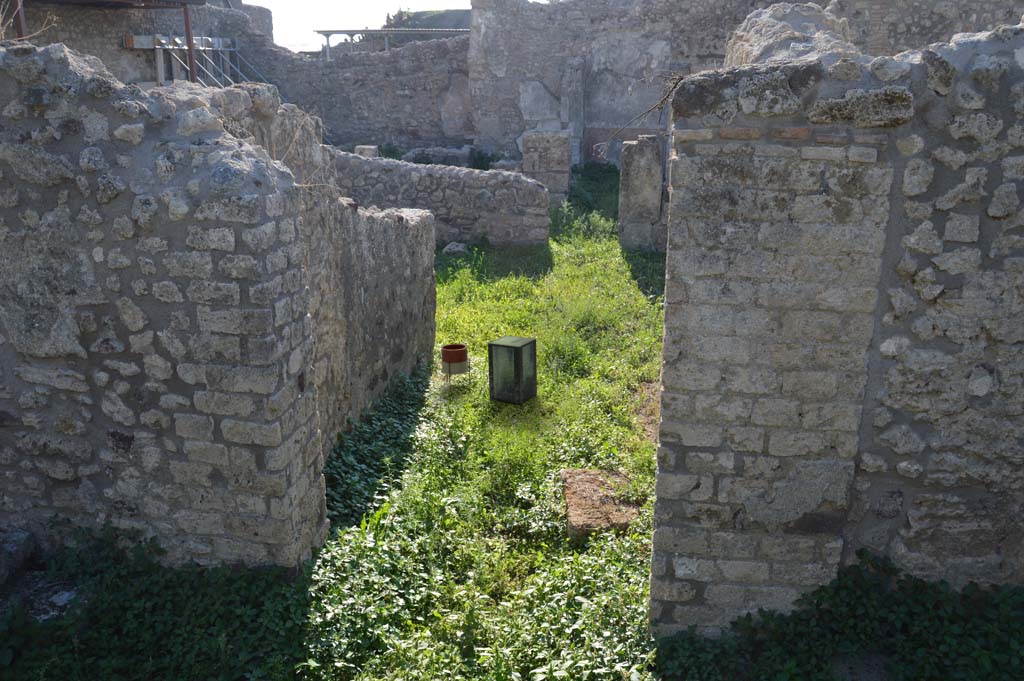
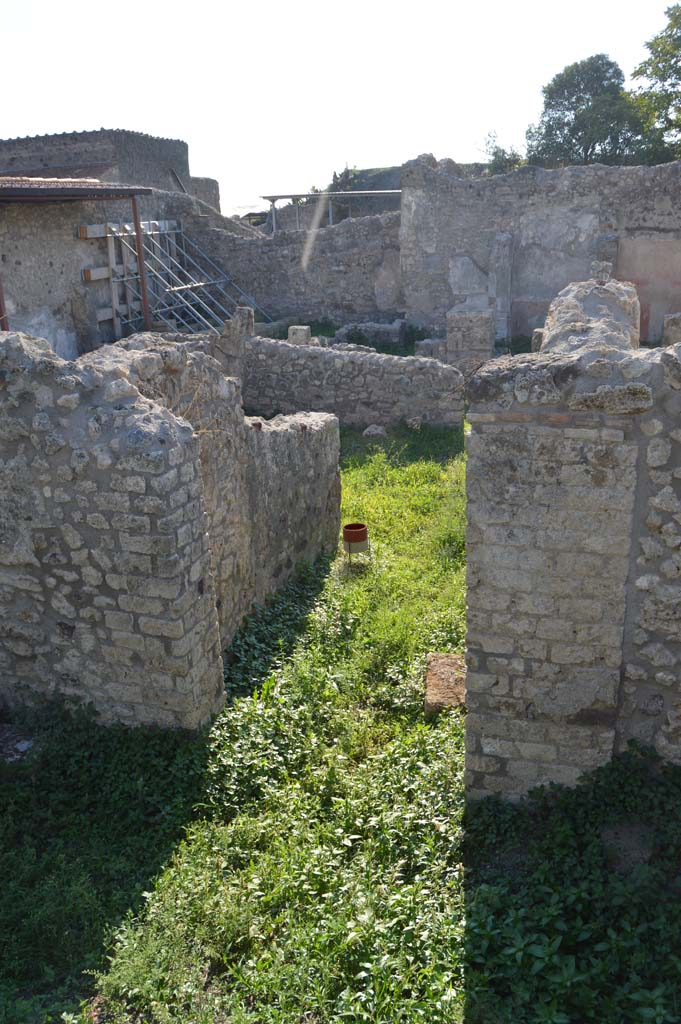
storage box: present [488,335,537,404] -> none [383,517,432,585]

